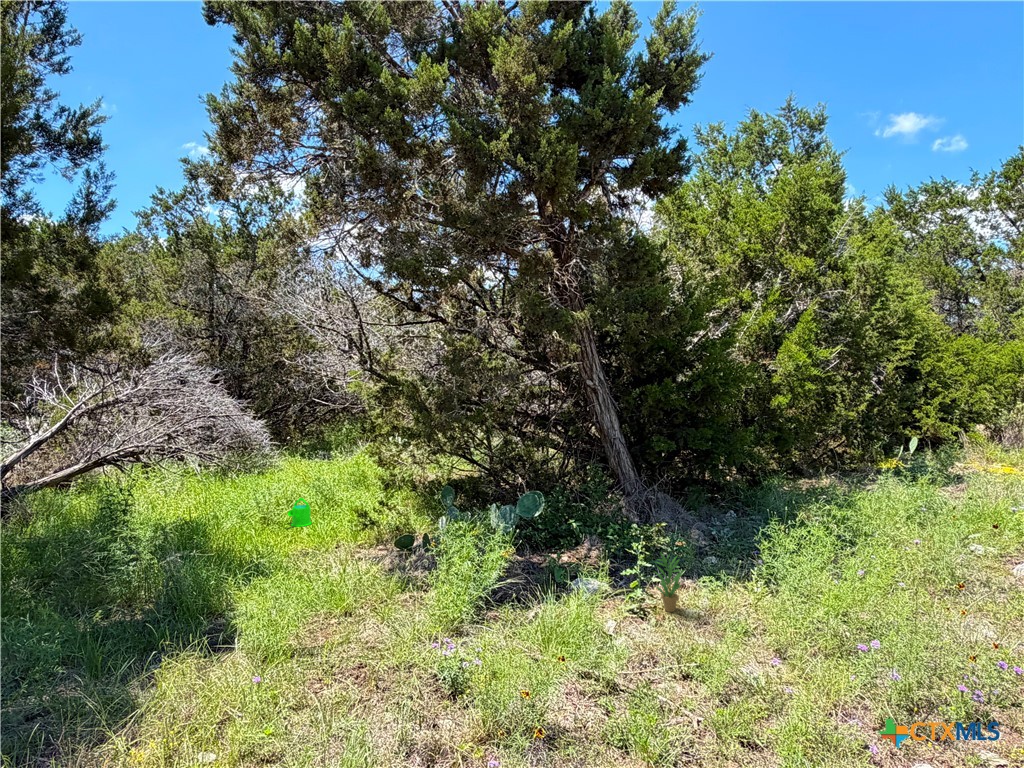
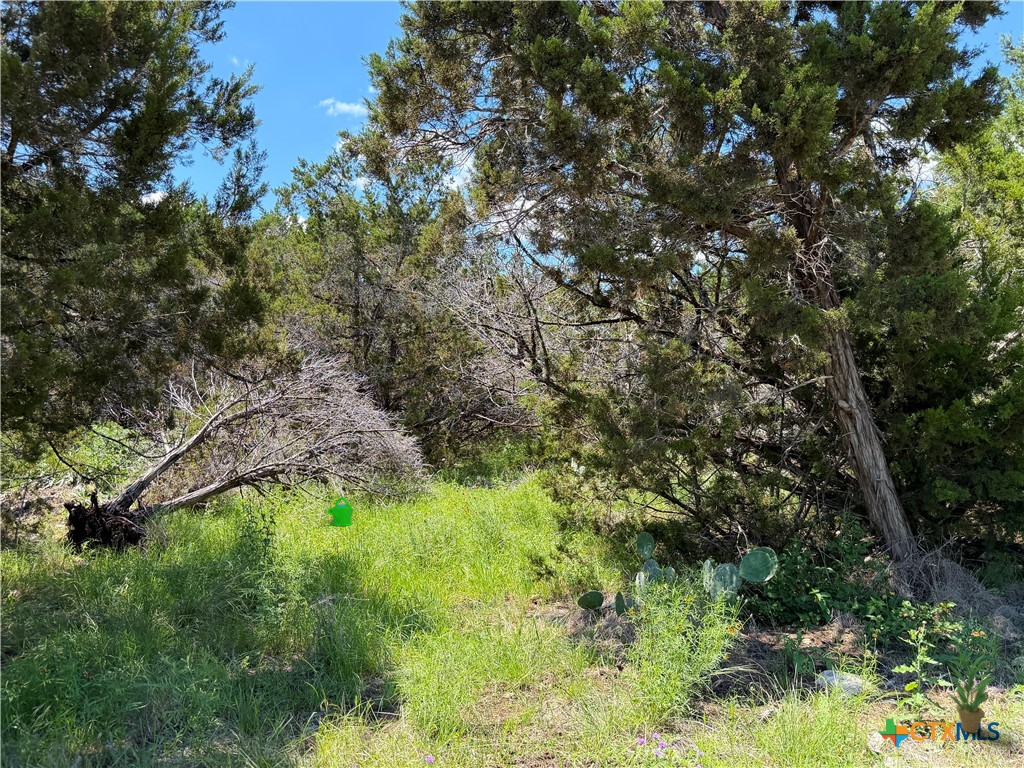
watering can: present [288,498,312,527] -> present [327,497,353,526]

